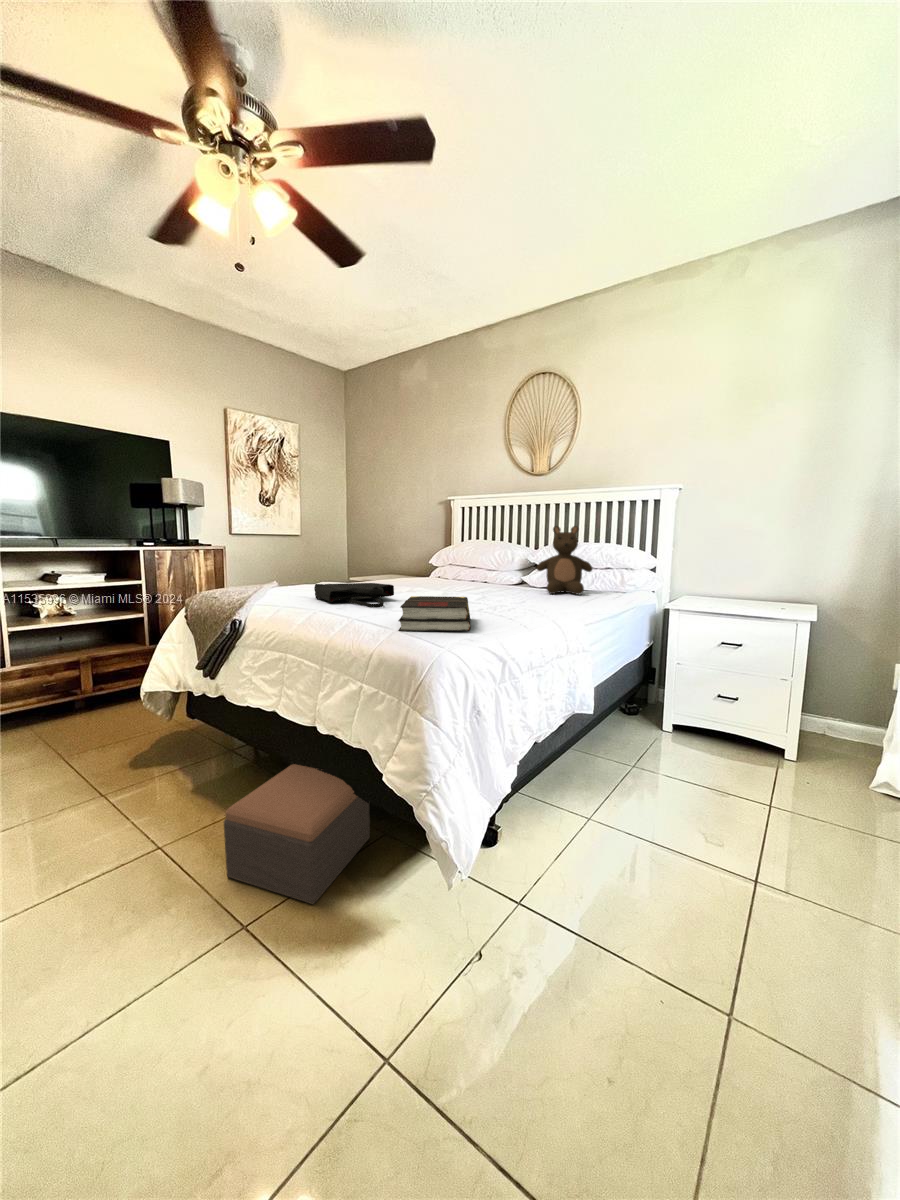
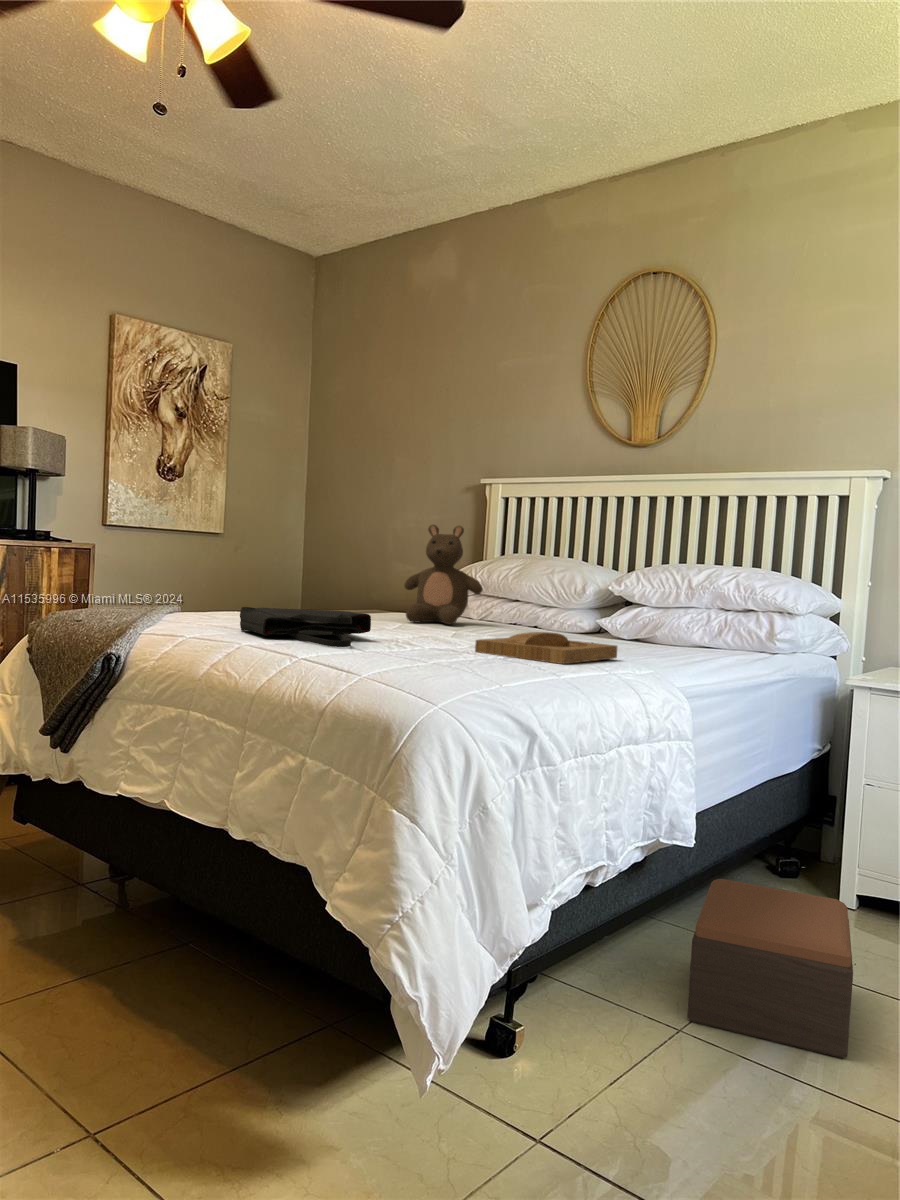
stuffed bear: present [537,526,593,594] -> present [404,525,483,625]
tray: none [458,591,541,611] -> present [475,632,617,664]
book: present [398,596,471,632] -> none [367,627,487,682]
footstool: present [224,764,370,904] -> present [687,879,853,1058]

